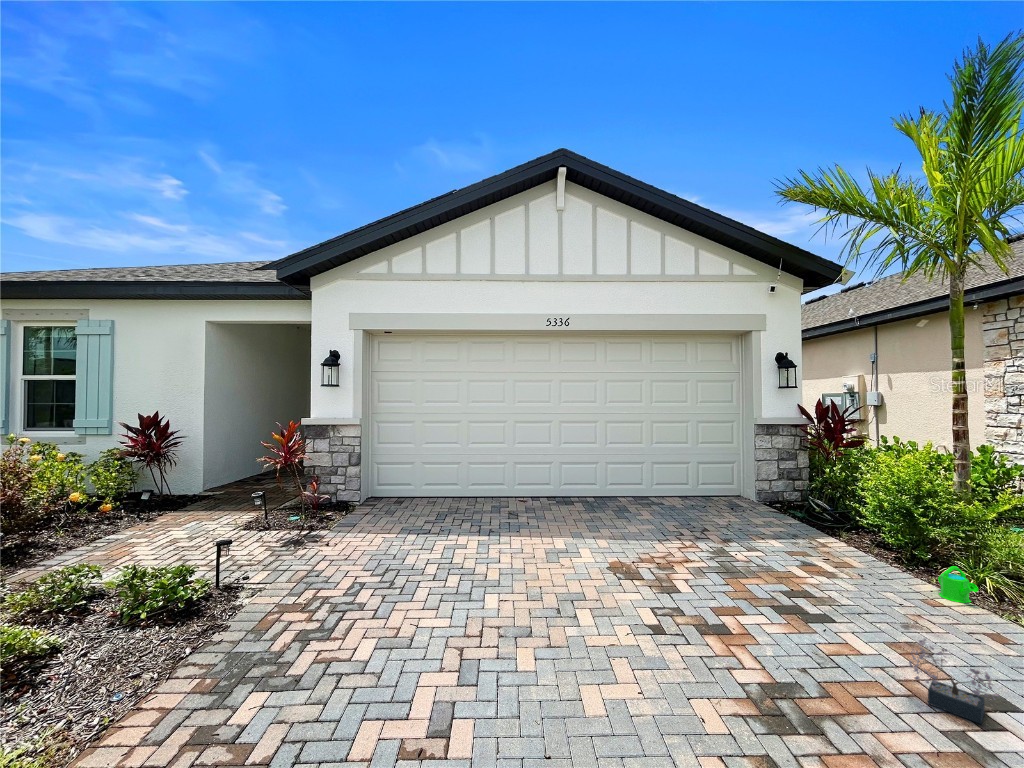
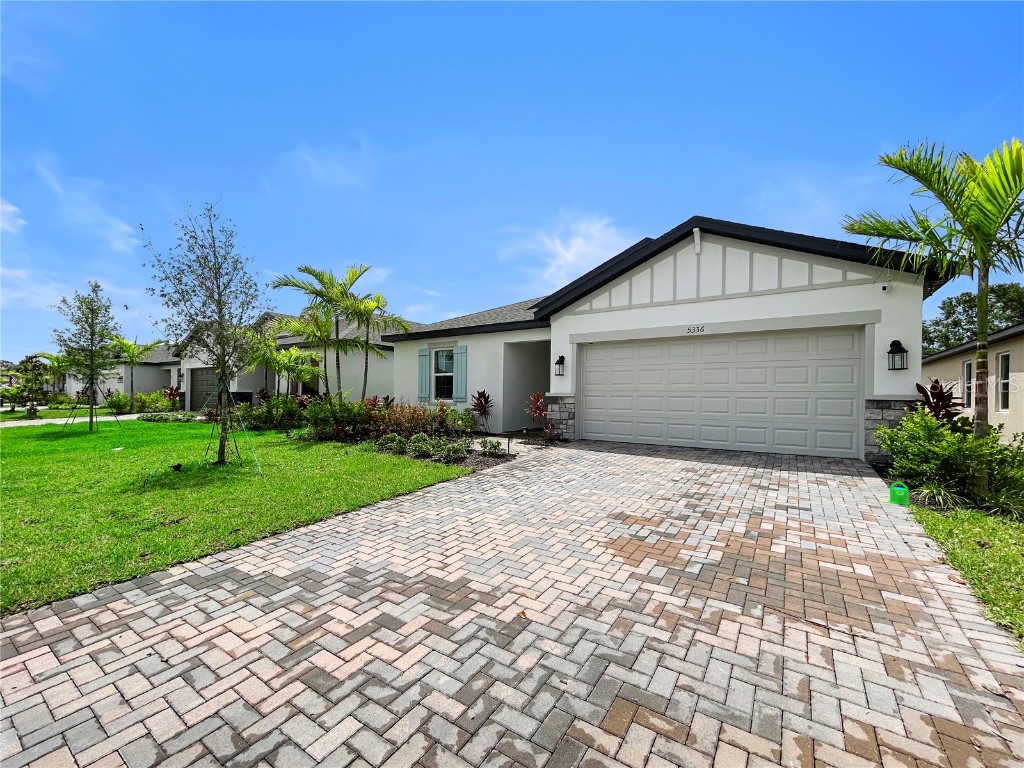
decorative plant: present [909,639,999,724] -> none [756,484,793,517]

